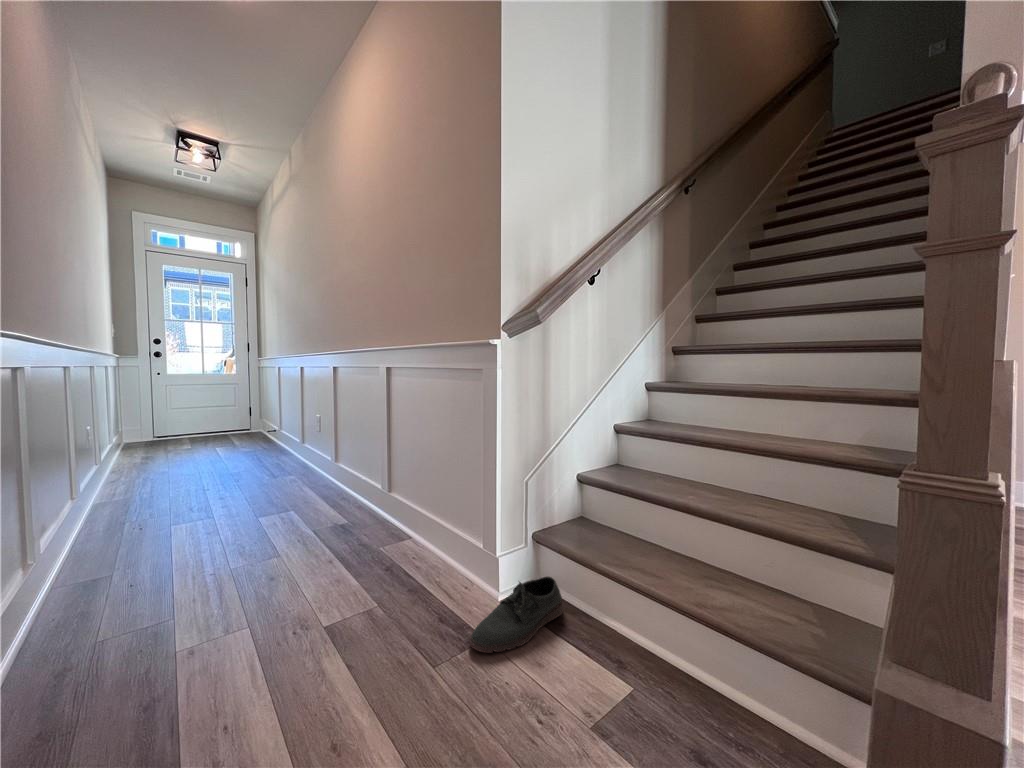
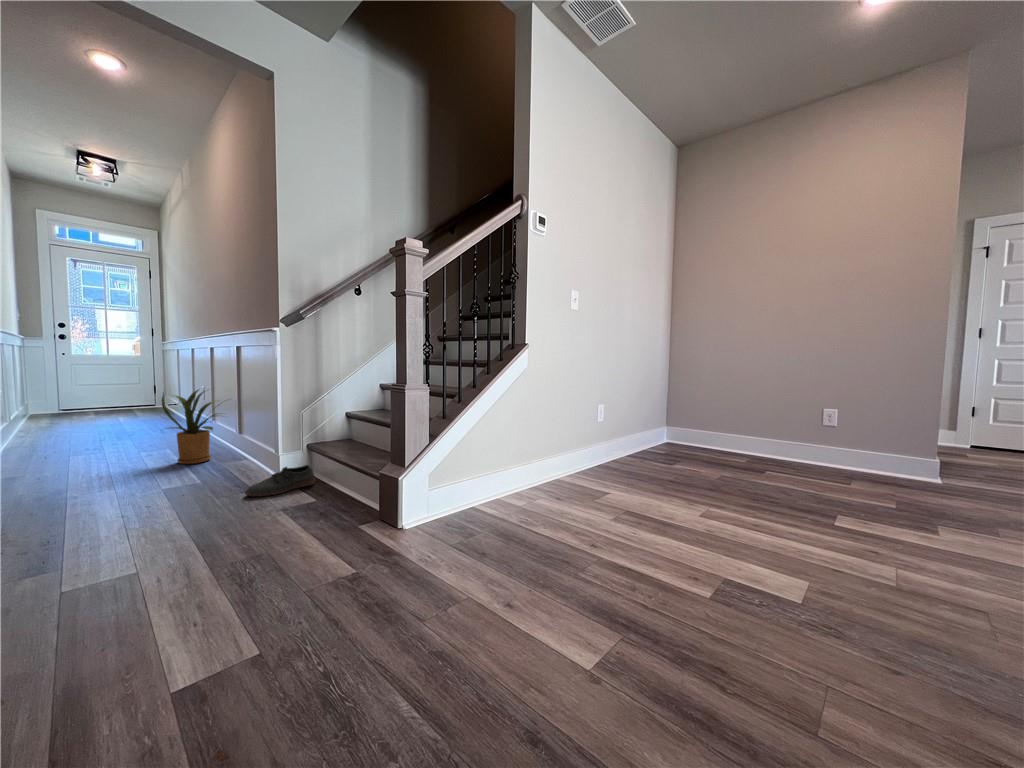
house plant: none [292,431,392,546] -> present [162,390,221,464]

